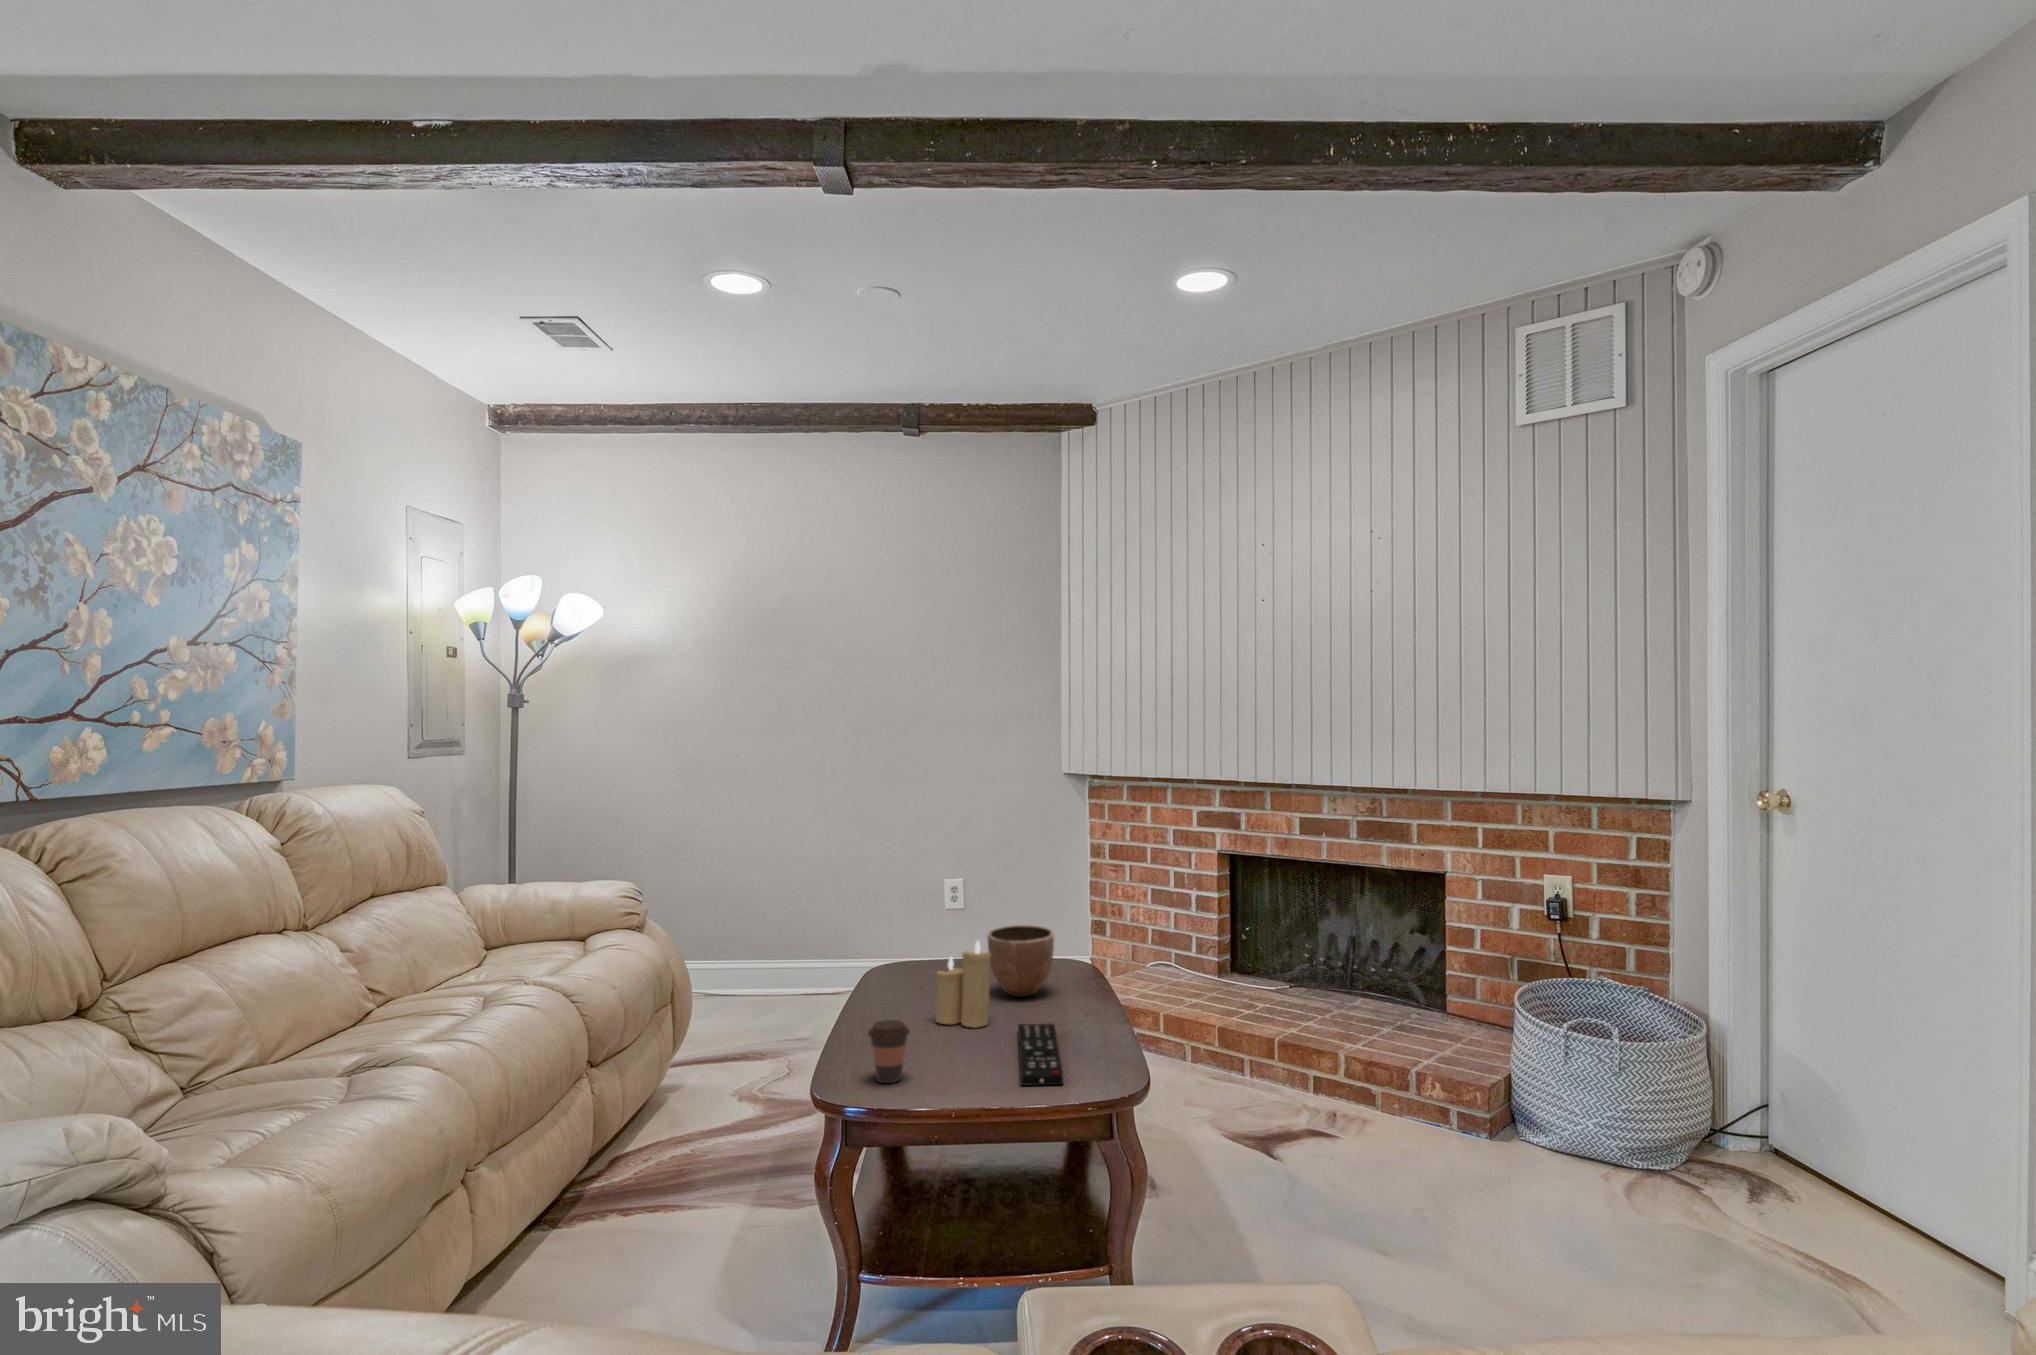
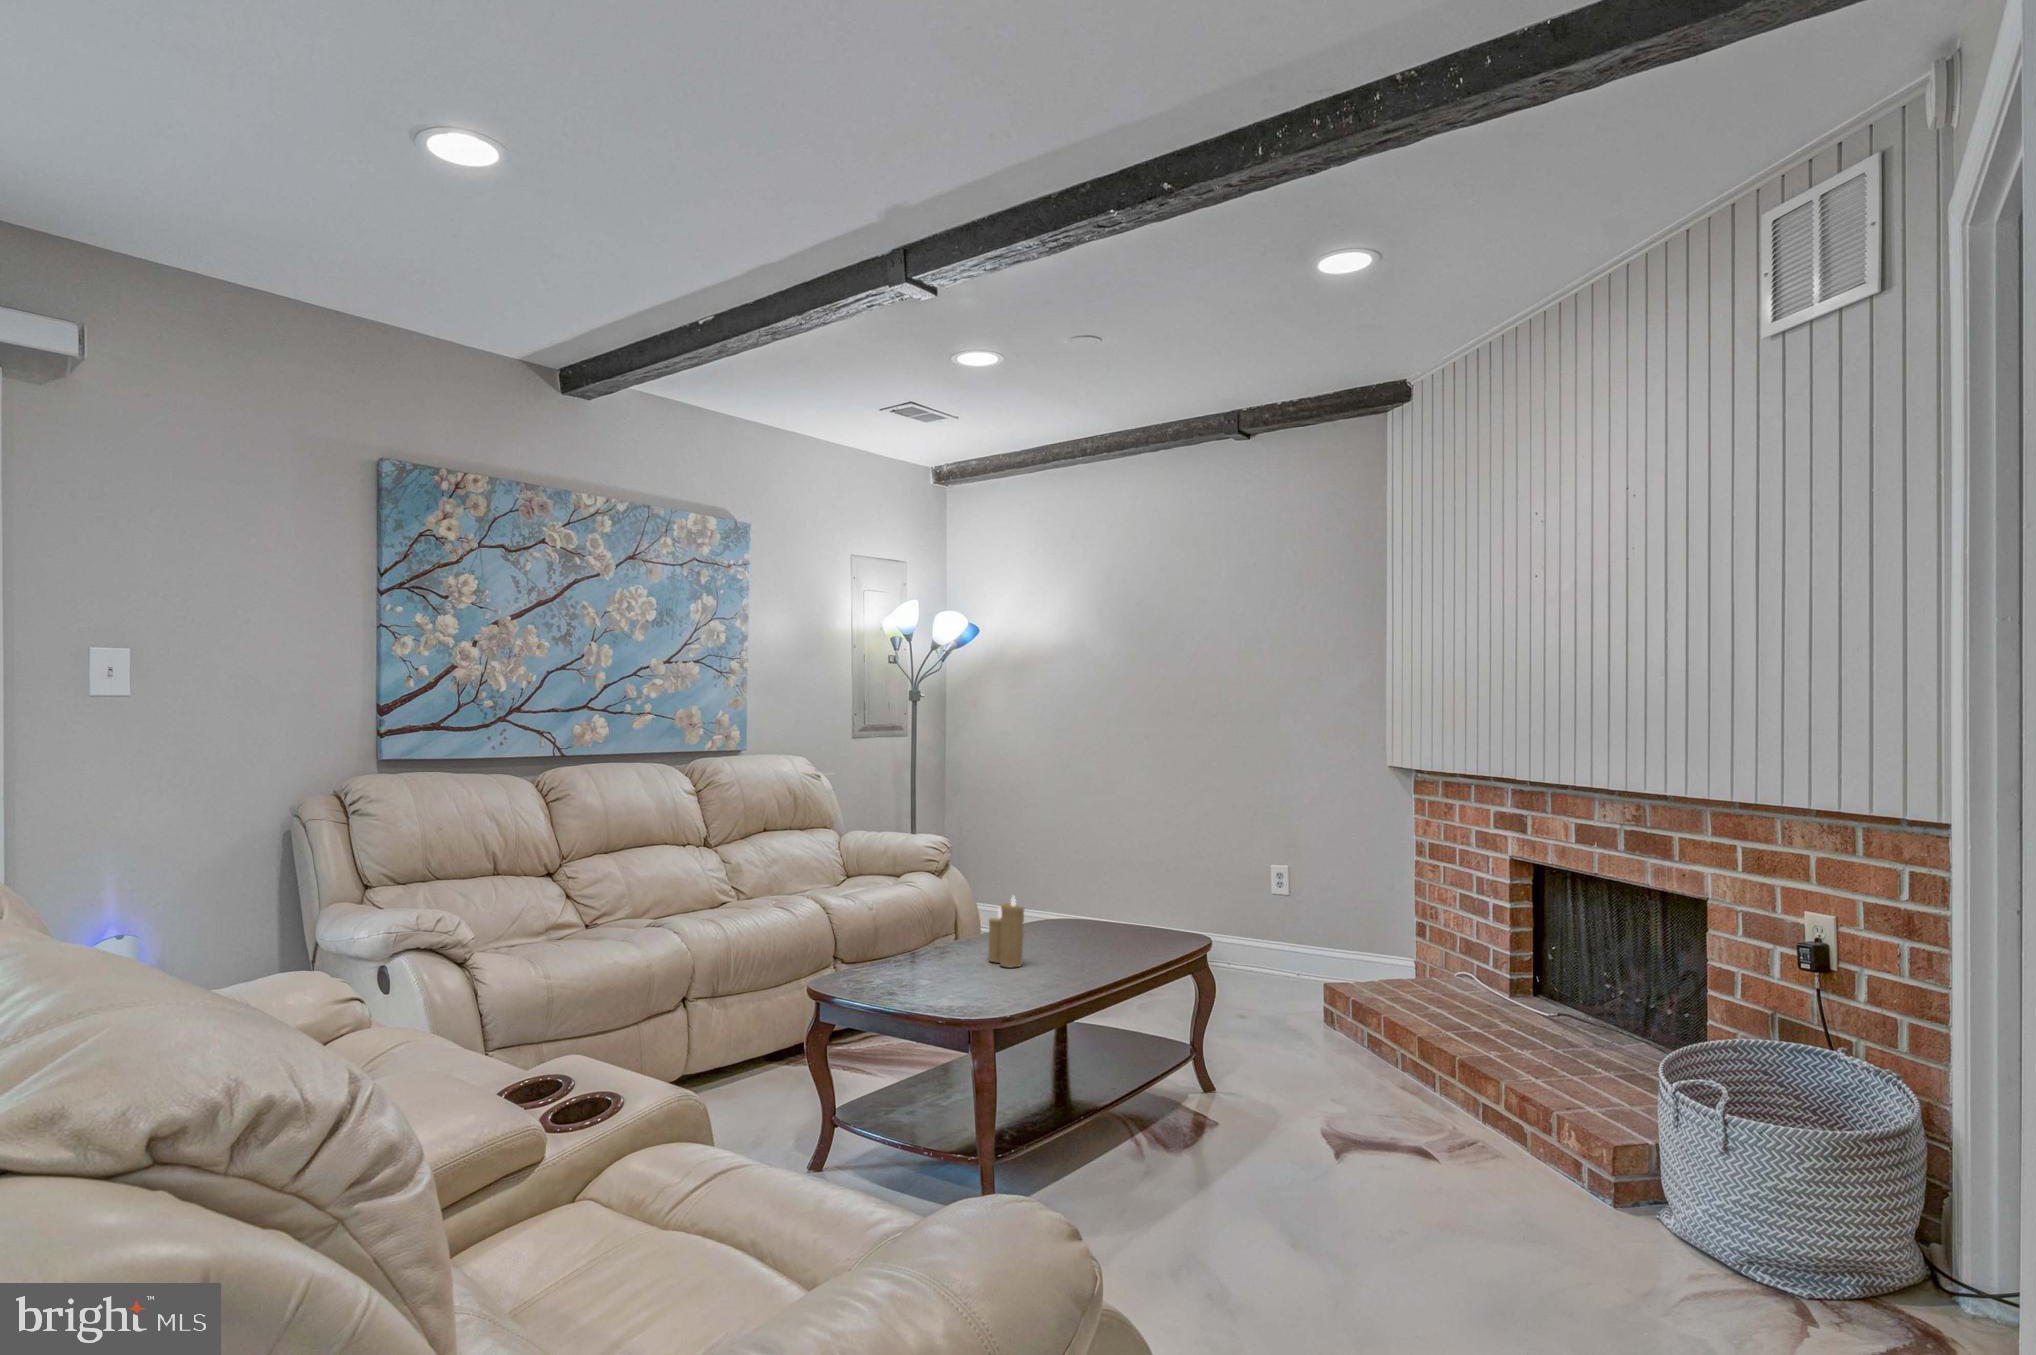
decorative bowl: present [987,925,1054,997] -> none [1063,892,1122,954]
coffee cup: present [868,1020,910,1083] -> none [862,941,895,988]
remote control: present [1018,1024,1063,1086] -> none [942,969,1052,1011]

